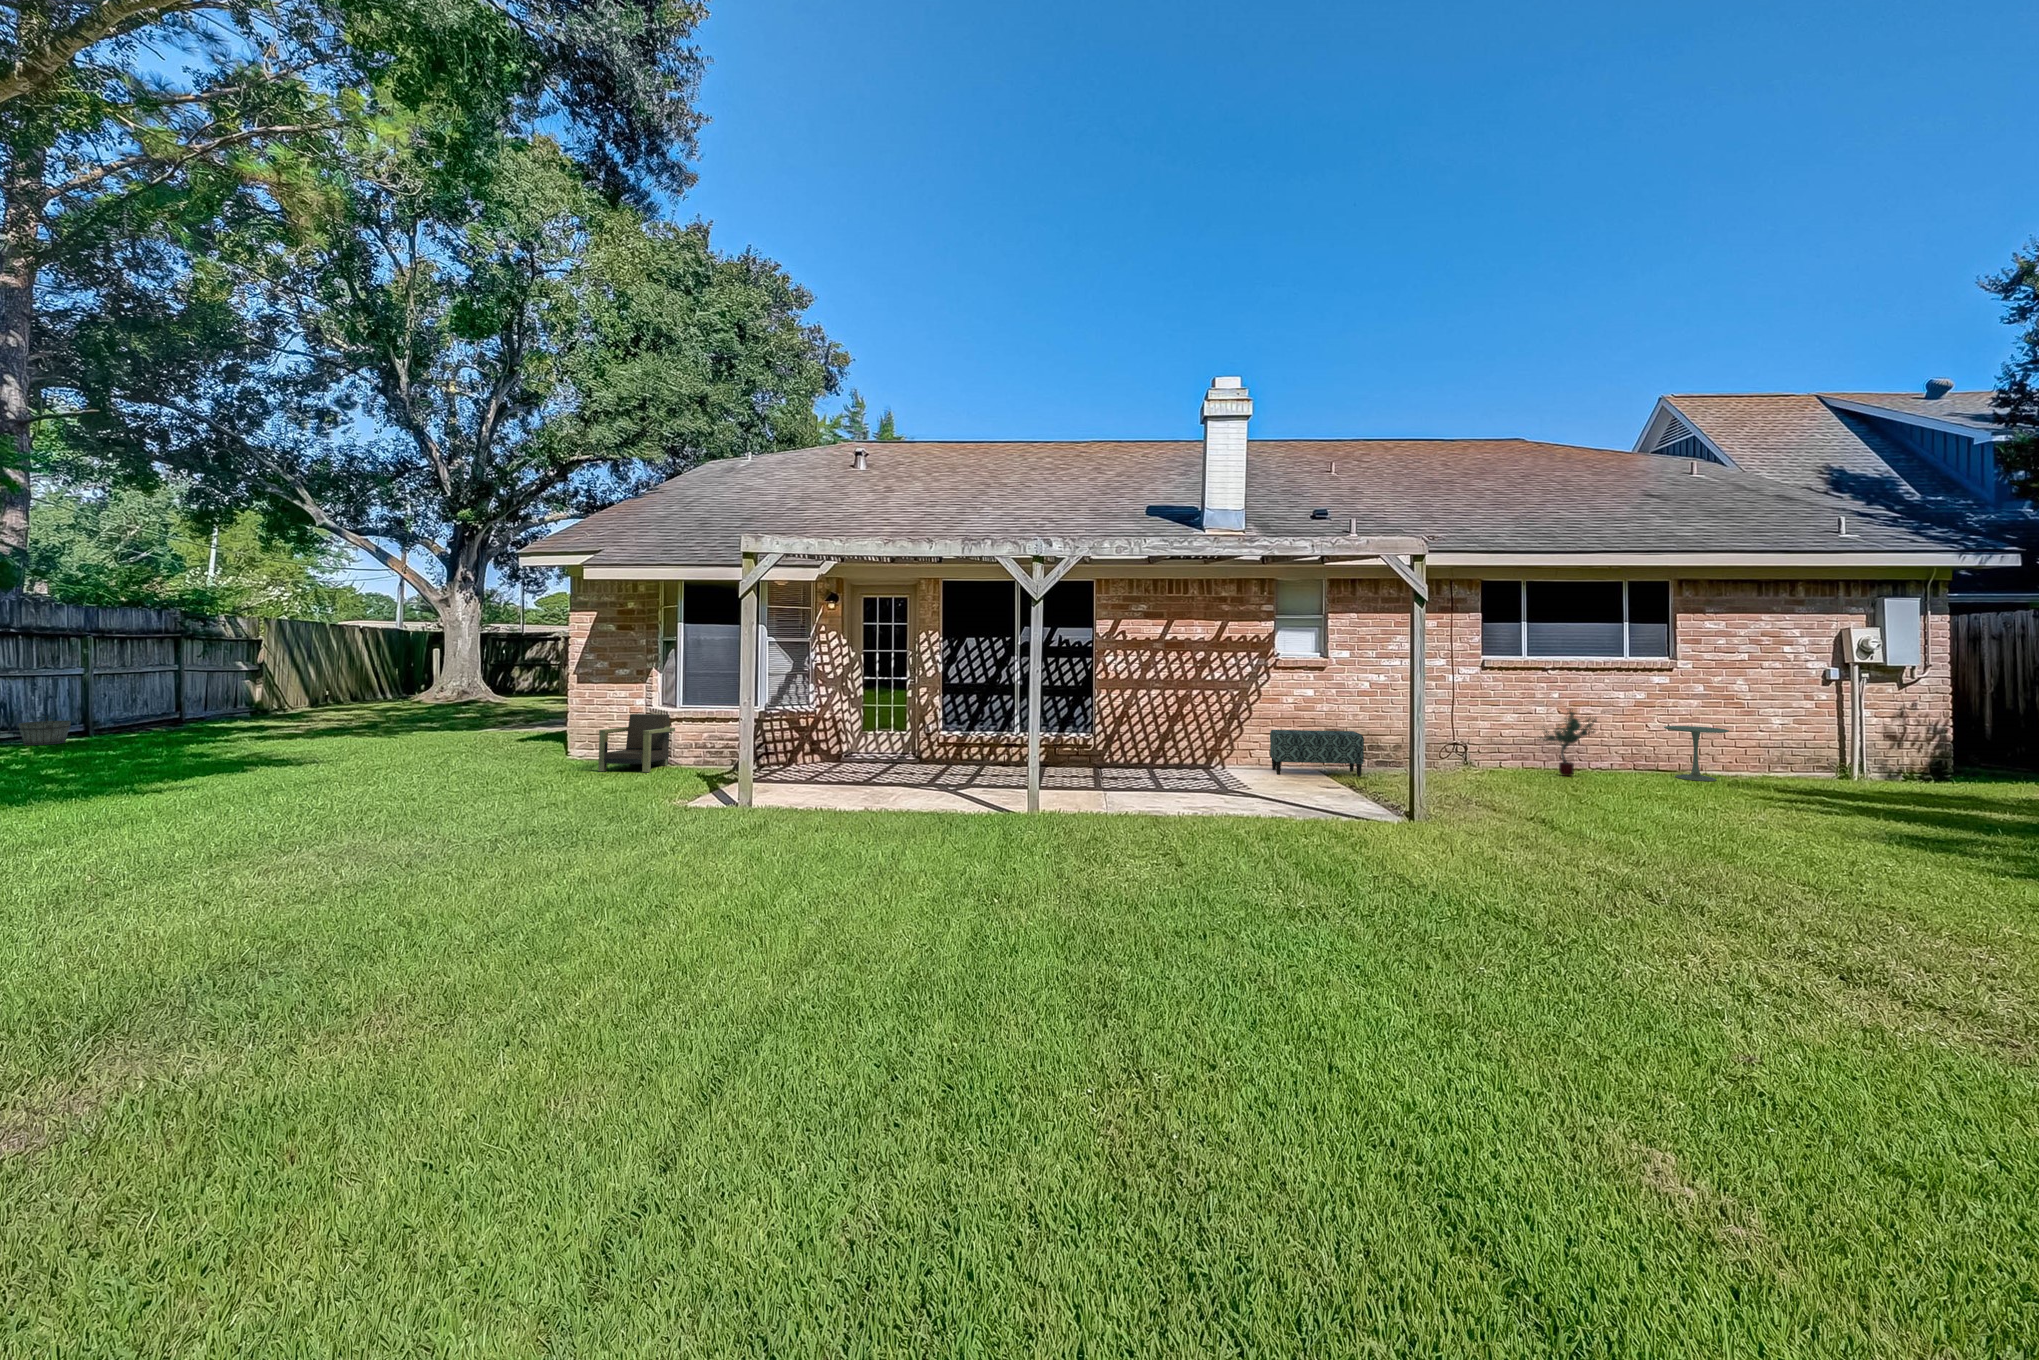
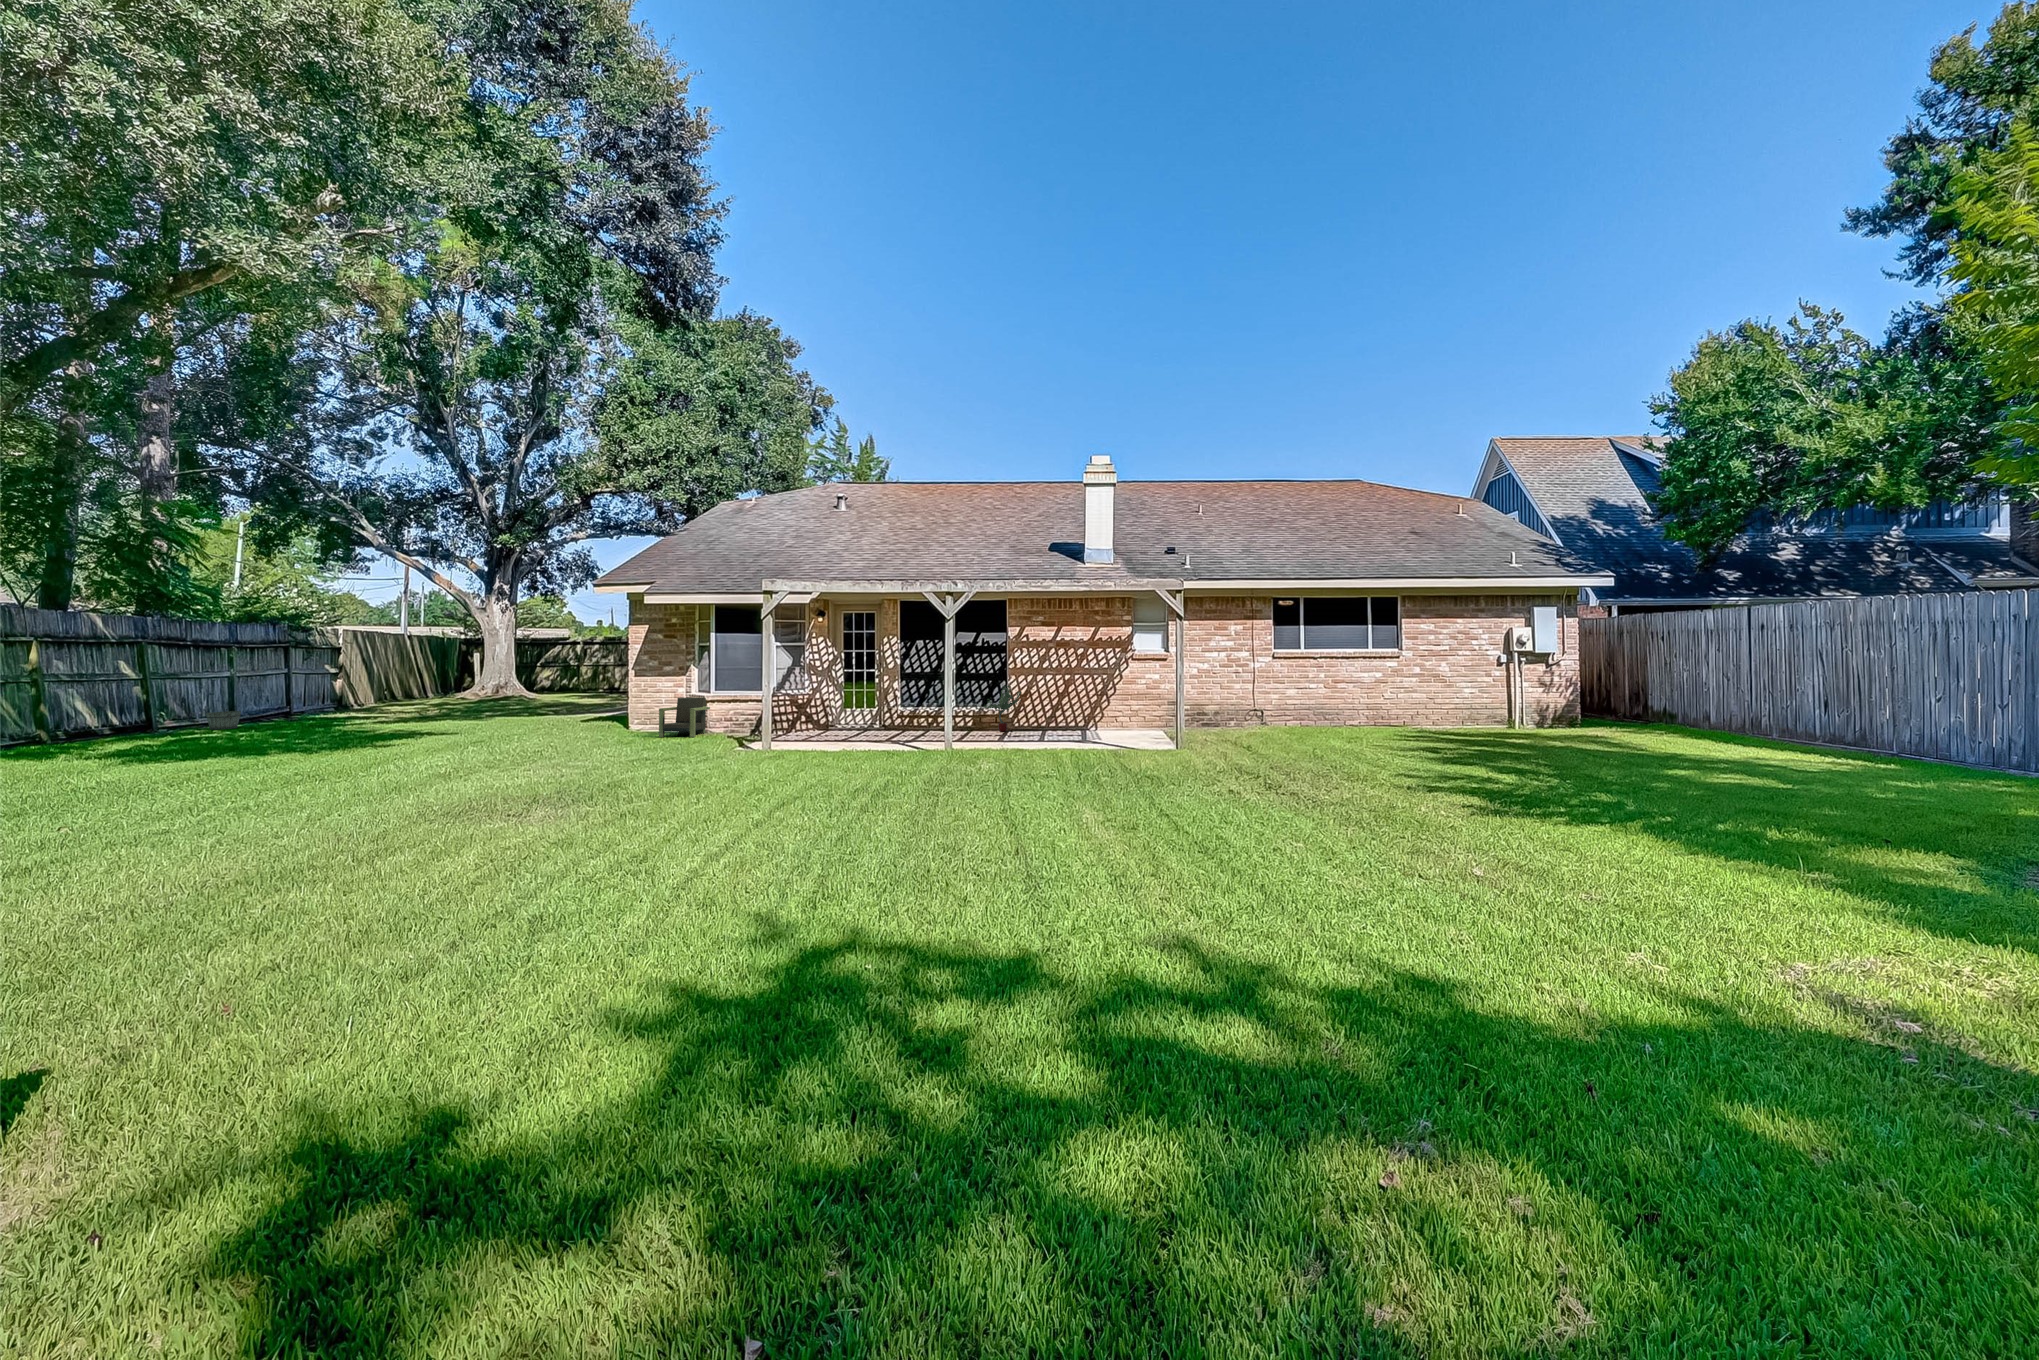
potted tree: present [1540,708,1597,776] -> present [984,686,1021,732]
side table: present [1664,726,1729,781] -> none [1389,695,1426,731]
bench: present [1270,730,1364,776] -> none [1127,702,1186,732]

